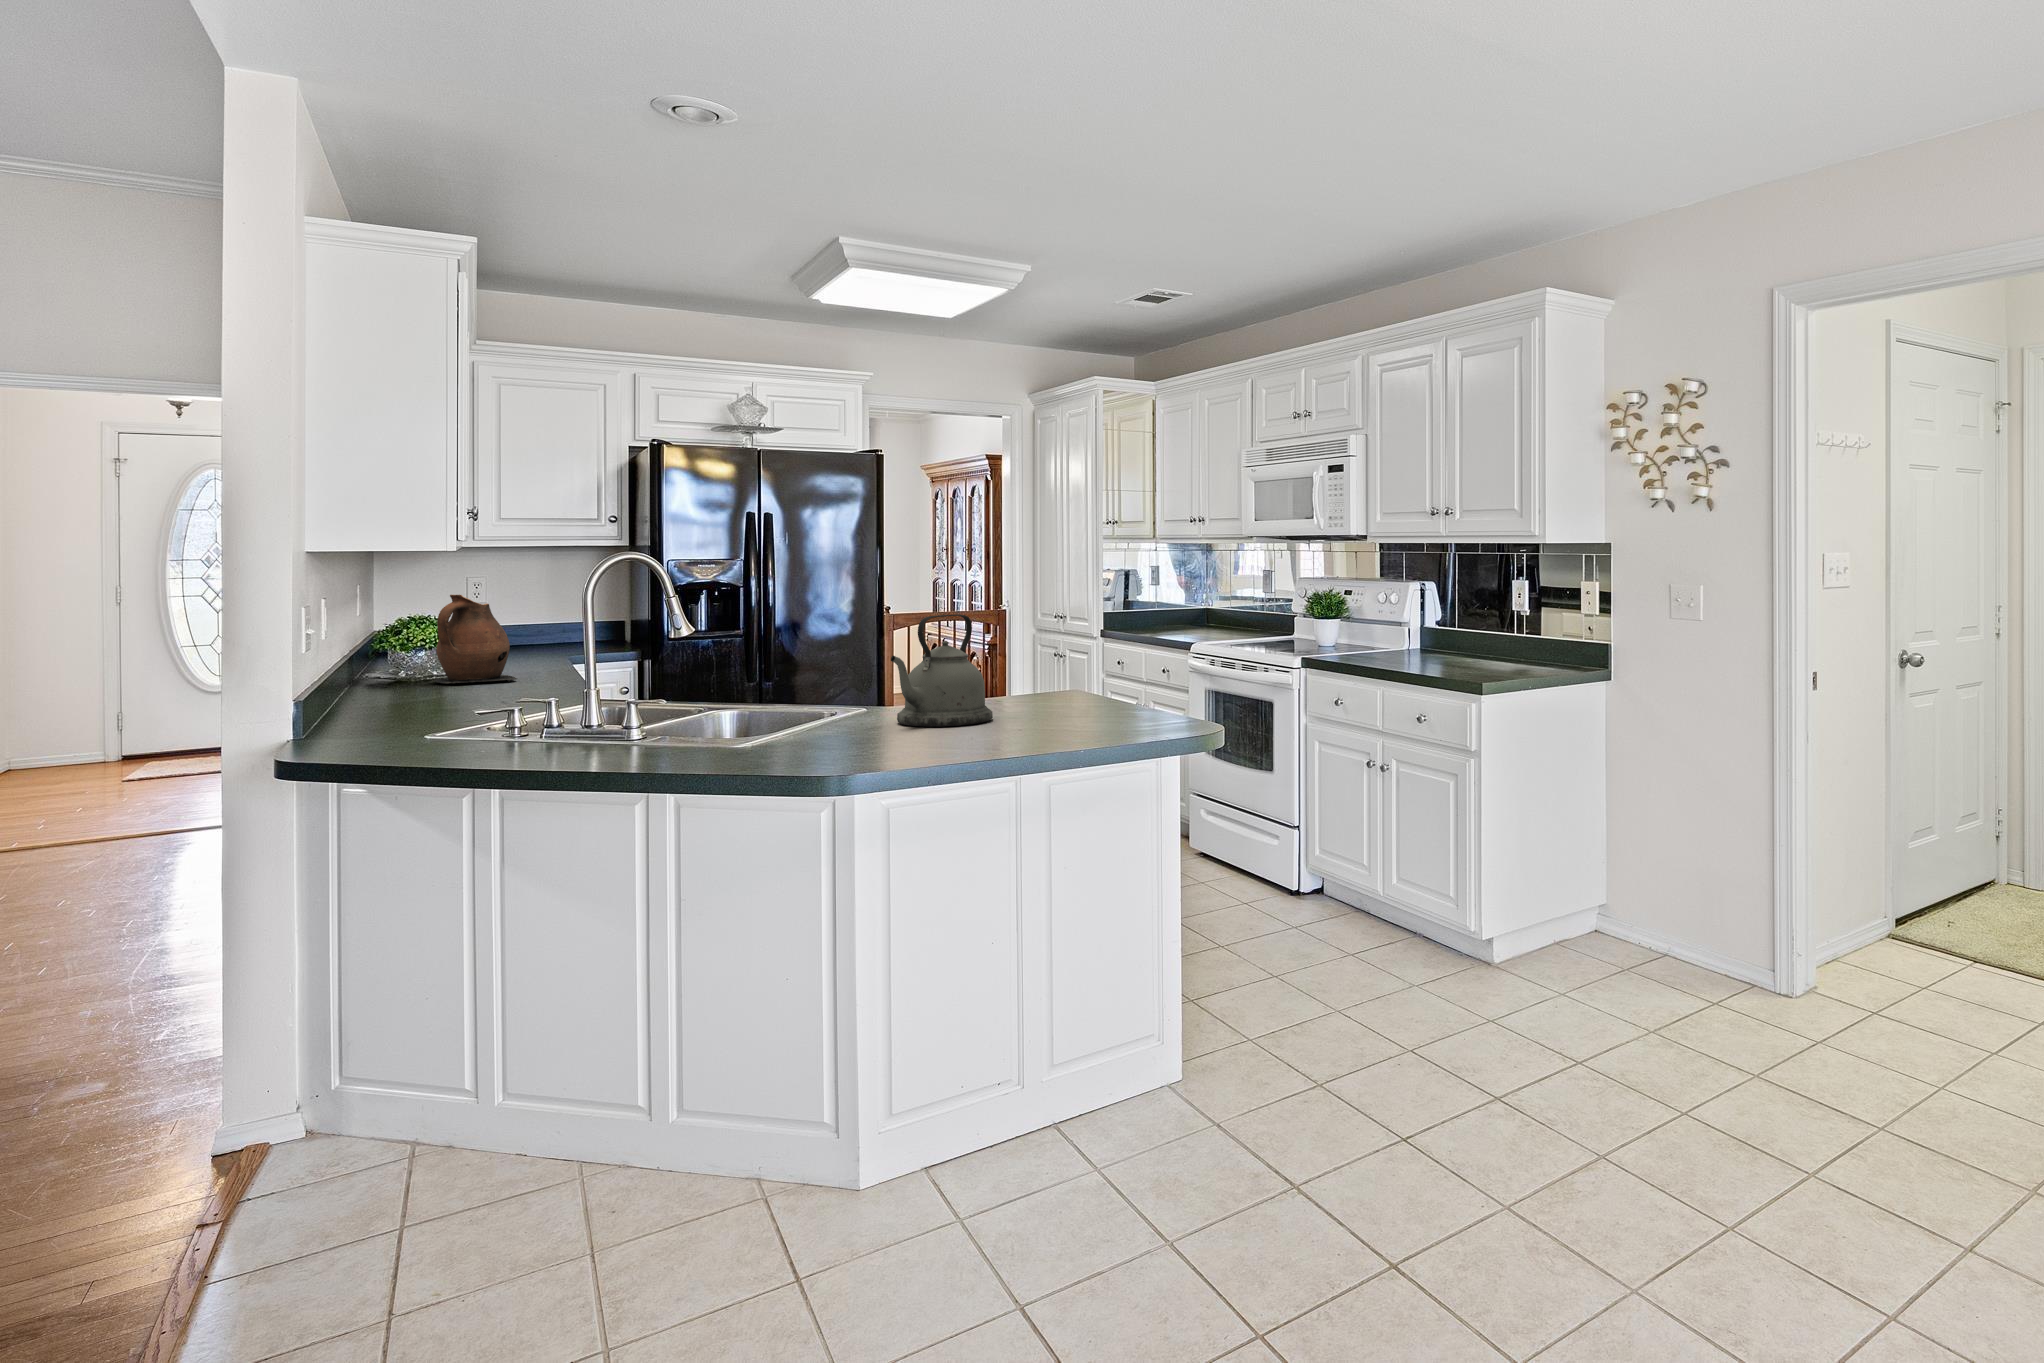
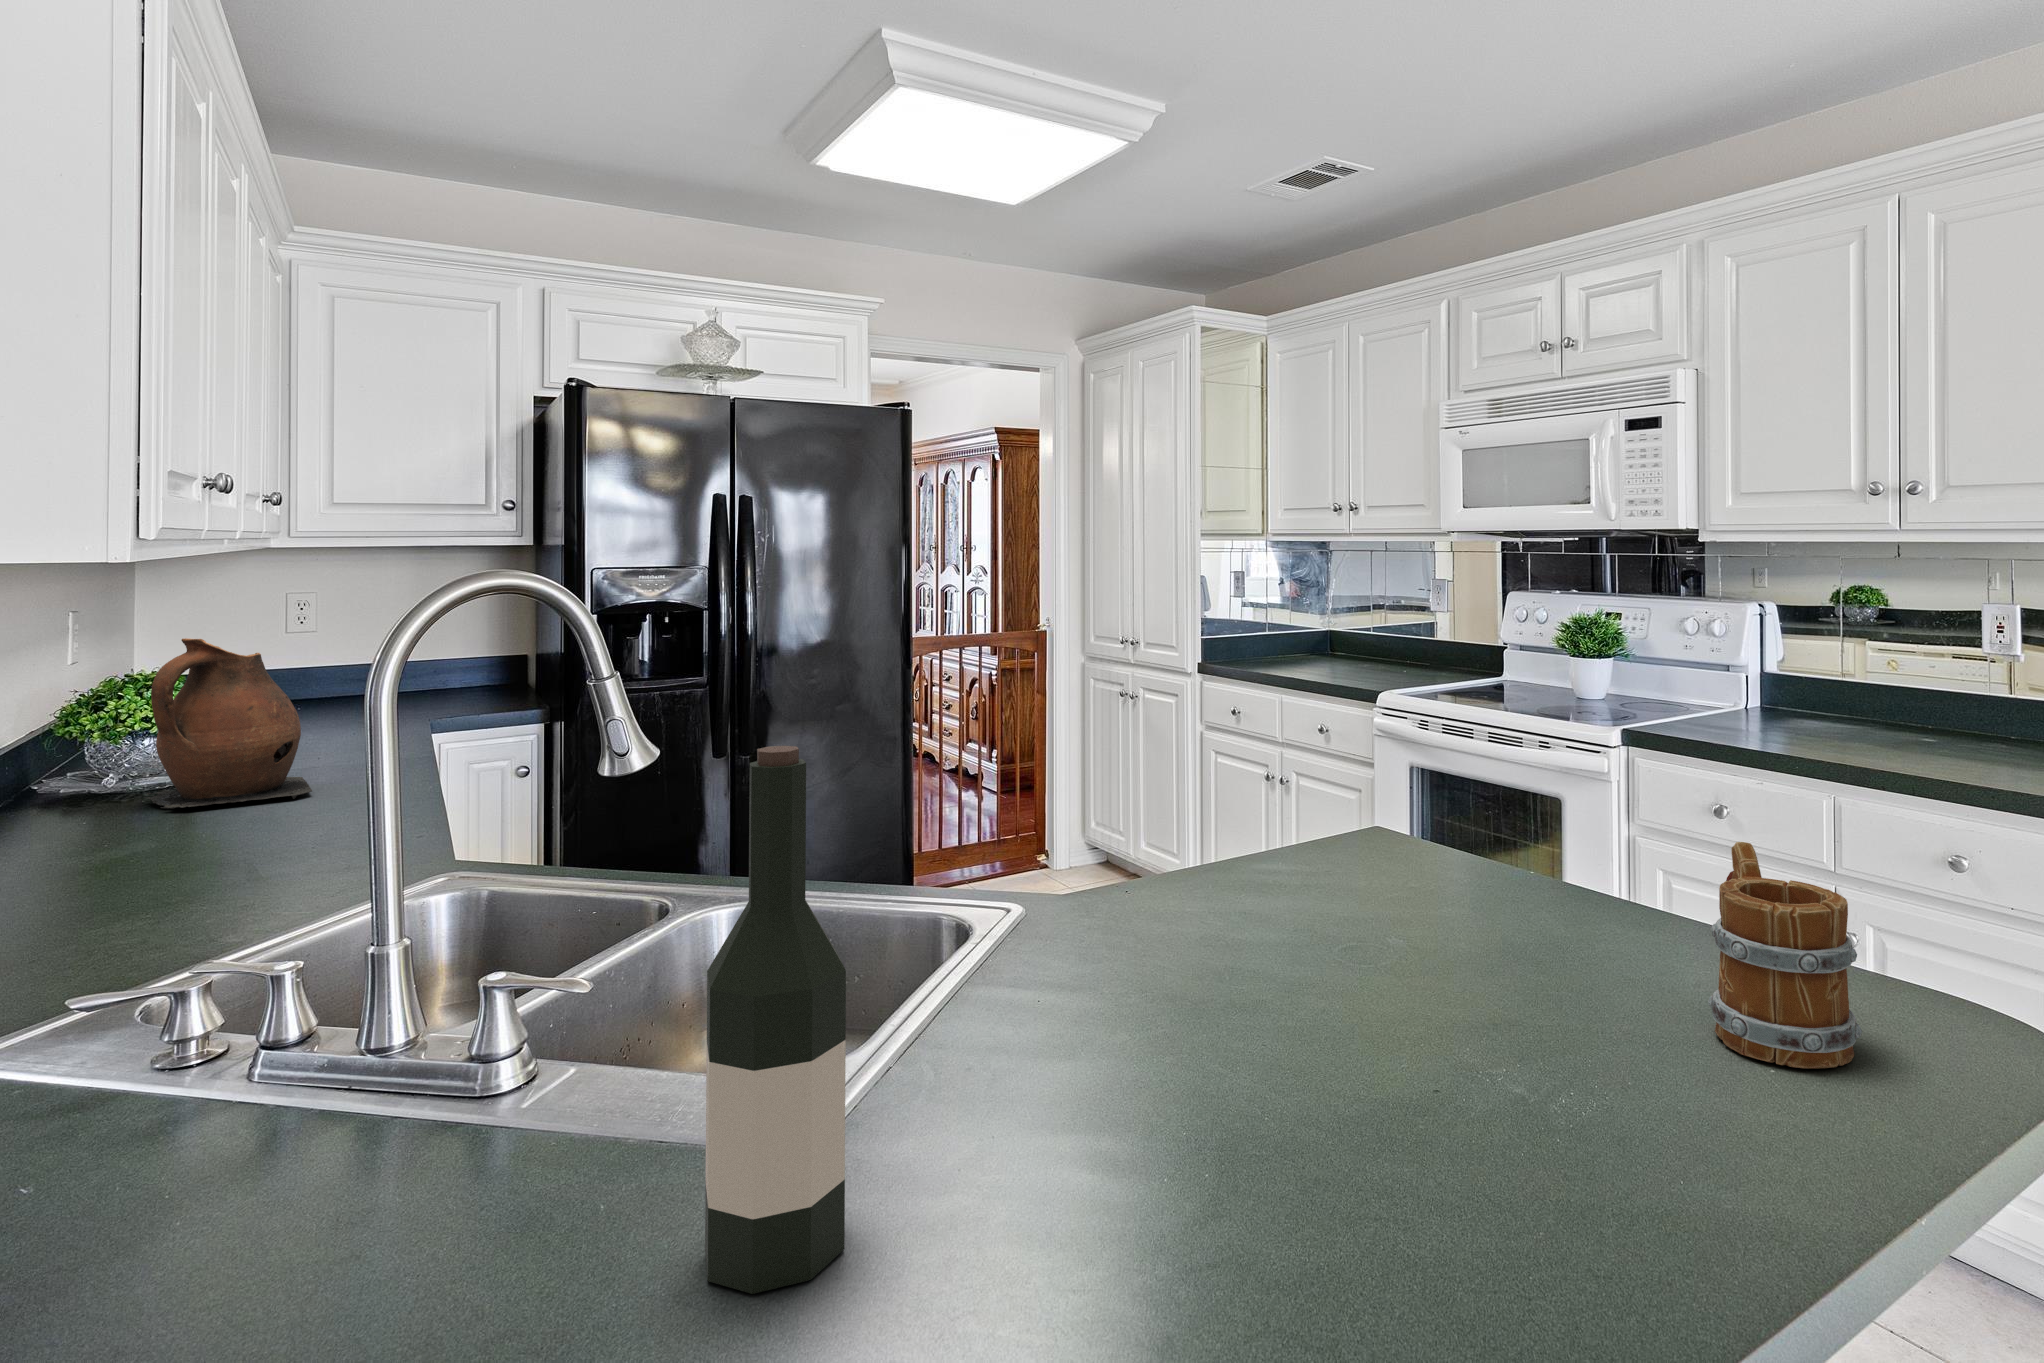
wine bottle: none [705,599,745,744] -> present [705,746,846,1294]
kettle: present [891,614,993,727] -> none [1209,737,1464,1086]
mug: none [1079,655,1126,724] -> present [1708,842,1862,1069]

